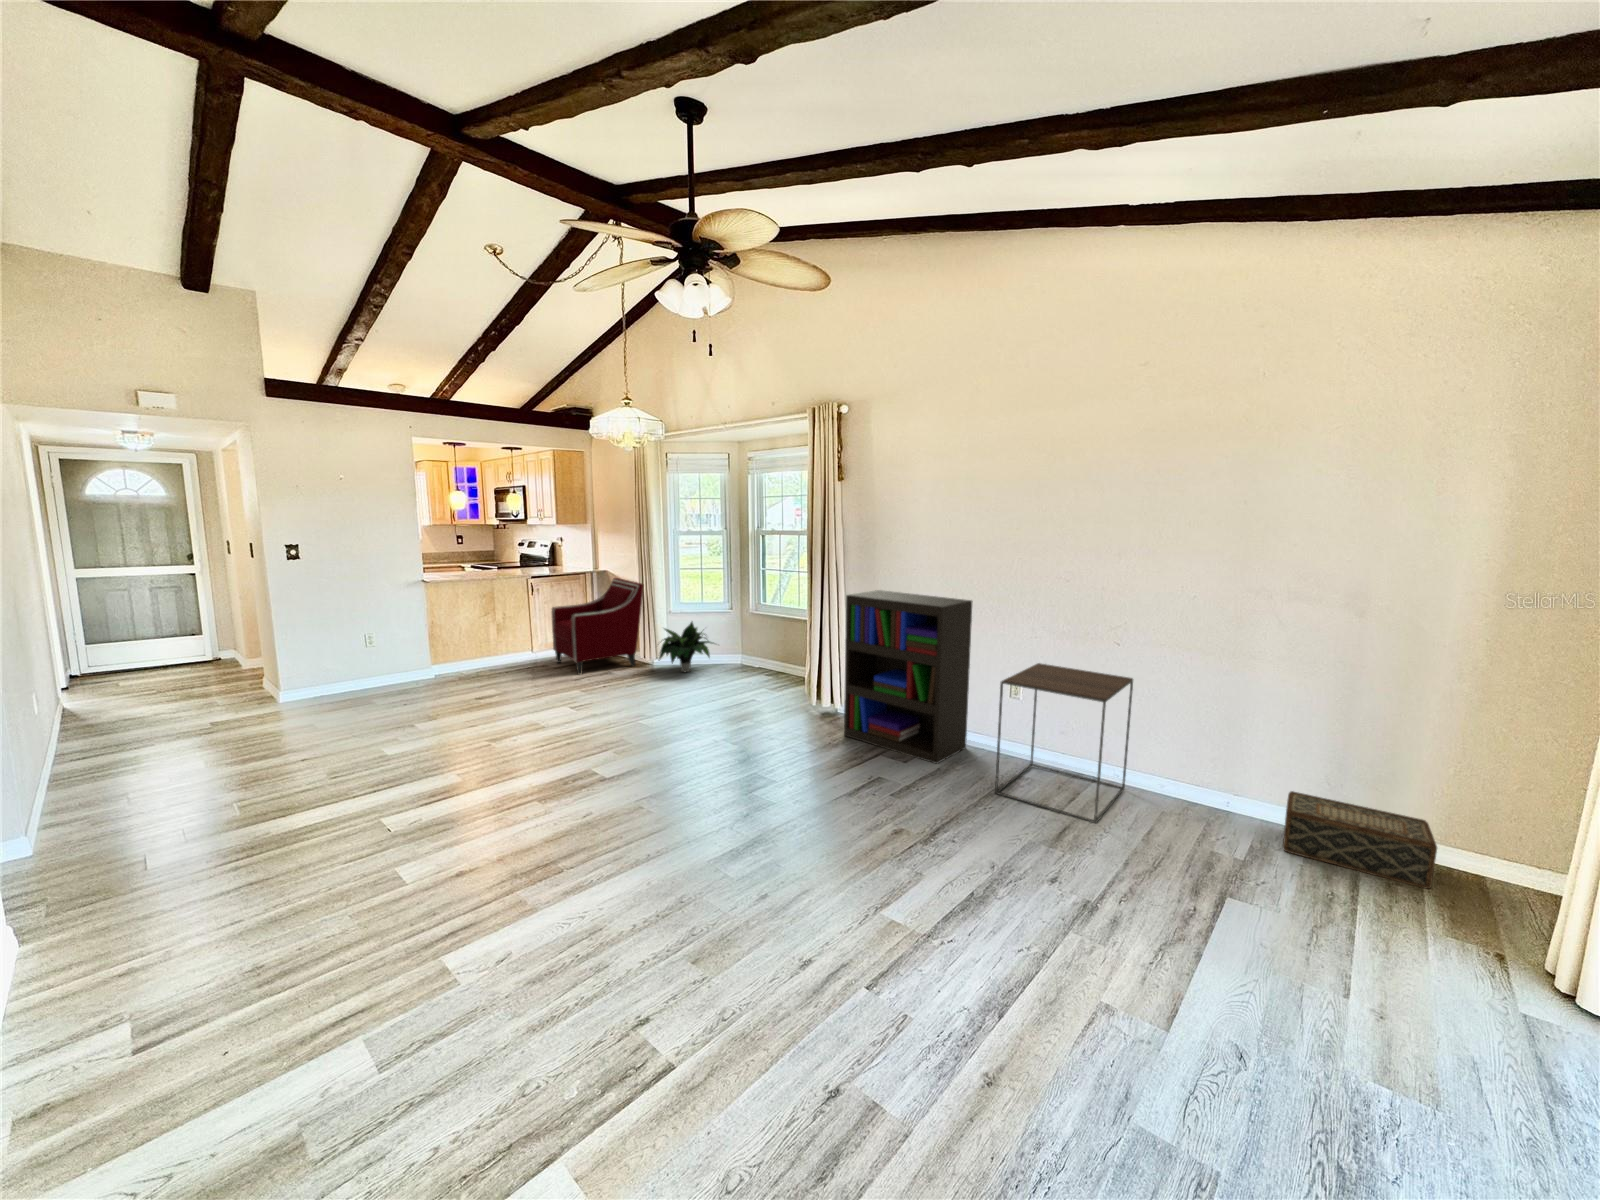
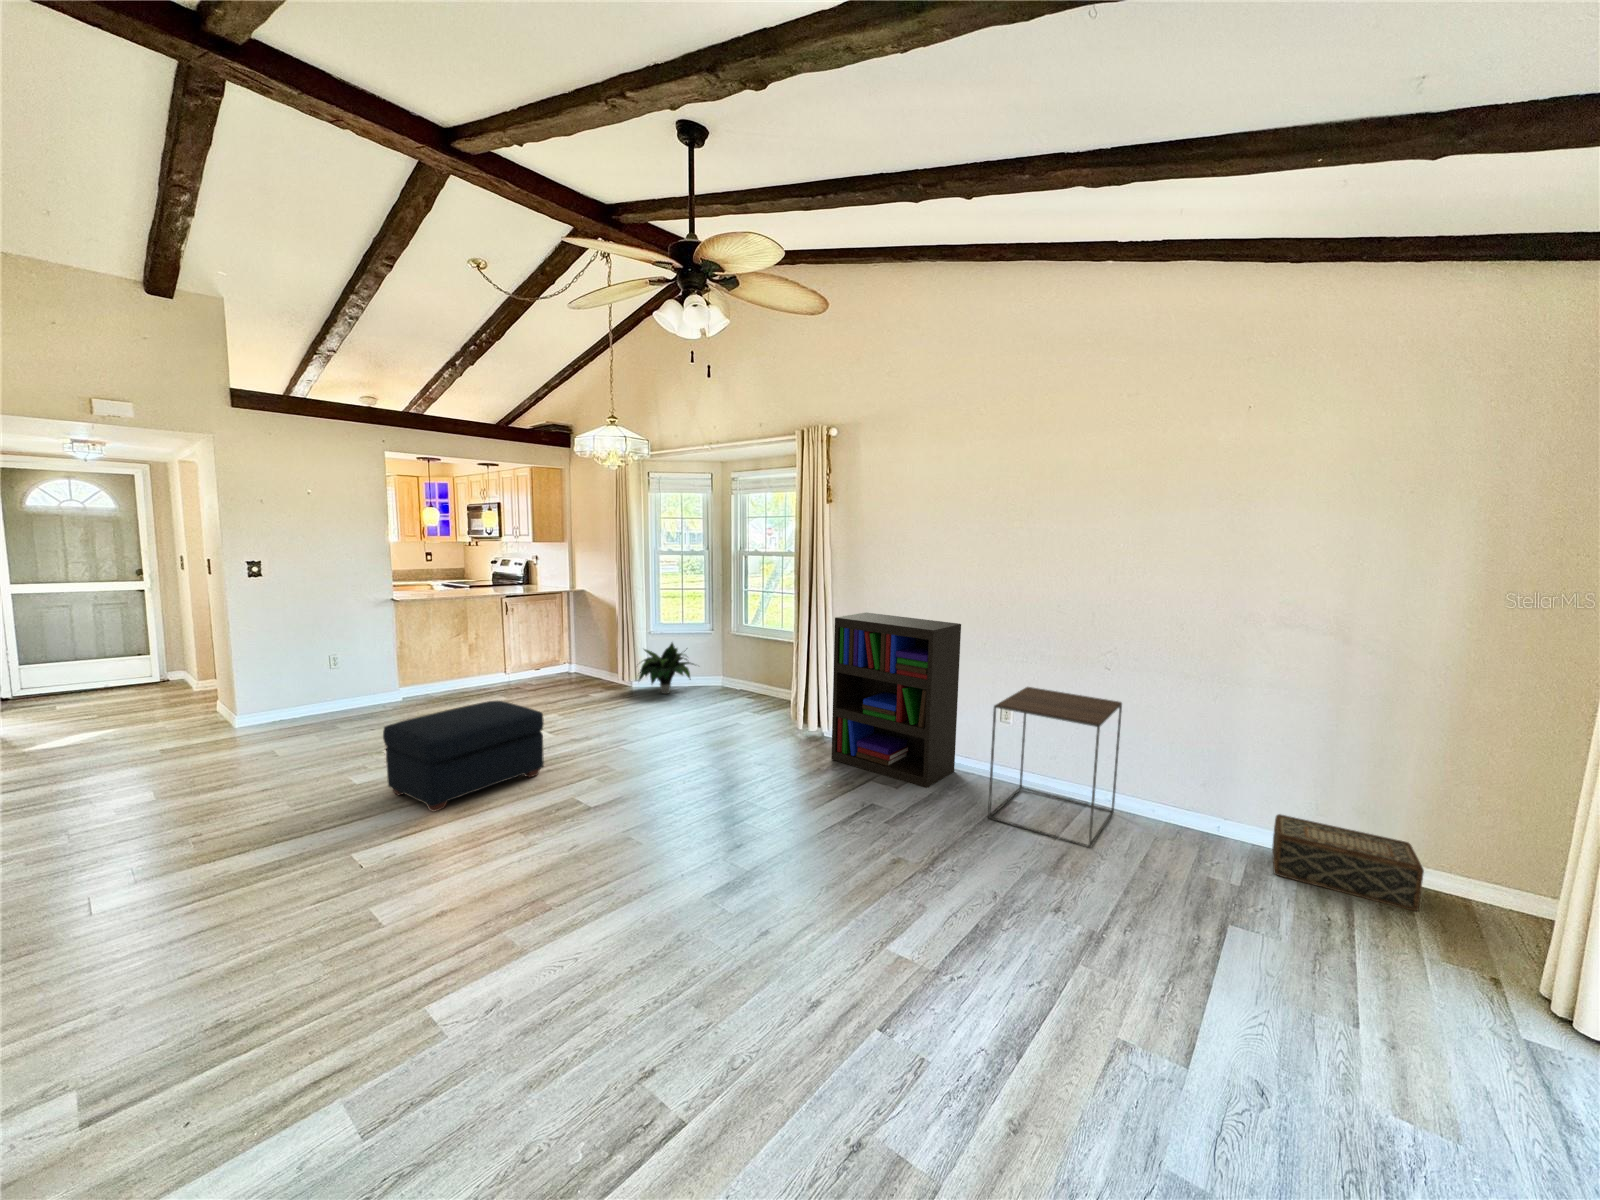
armchair: present [552,578,643,674] -> none [527,597,623,697]
ottoman: none [410,677,563,782] -> present [383,701,544,812]

